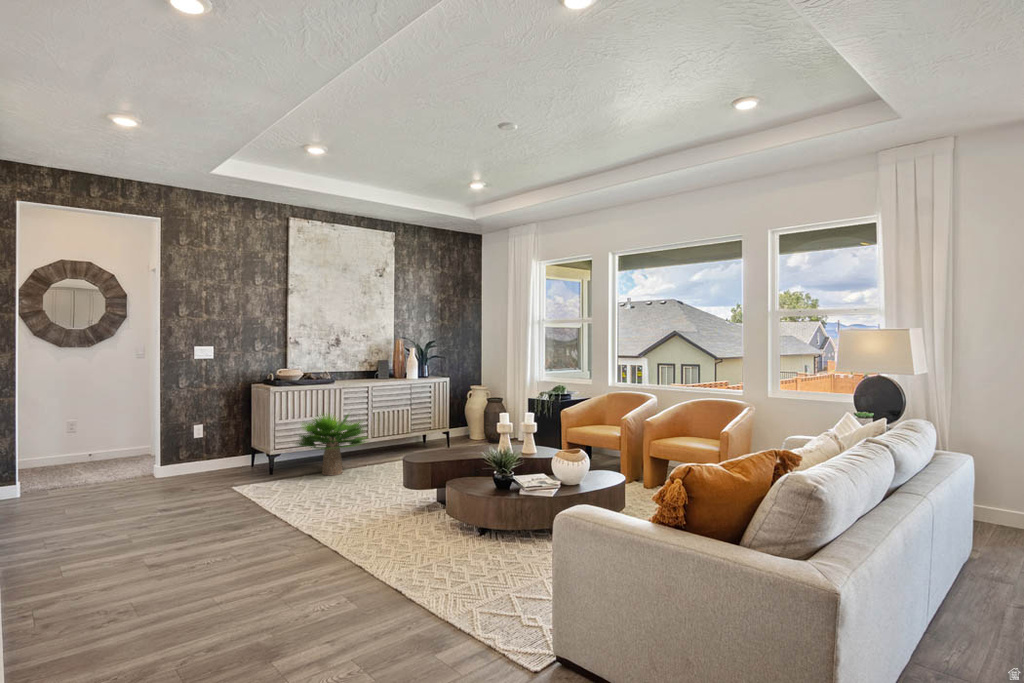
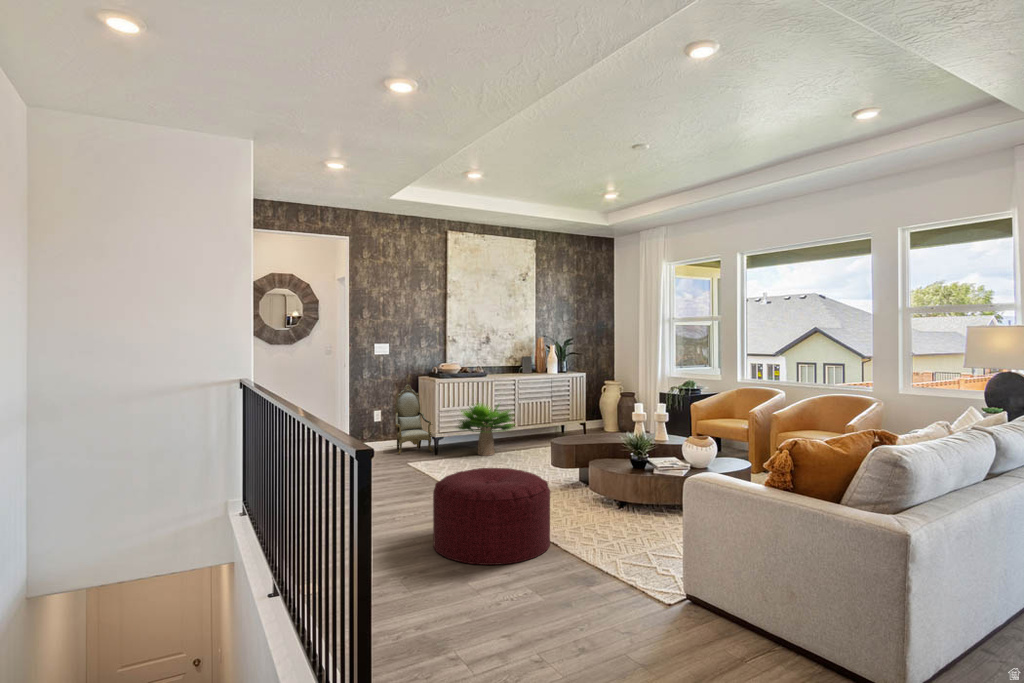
armchair: none [199,371,270,478] -> present [395,385,433,454]
ottoman: none [236,501,393,635] -> present [433,468,550,565]

